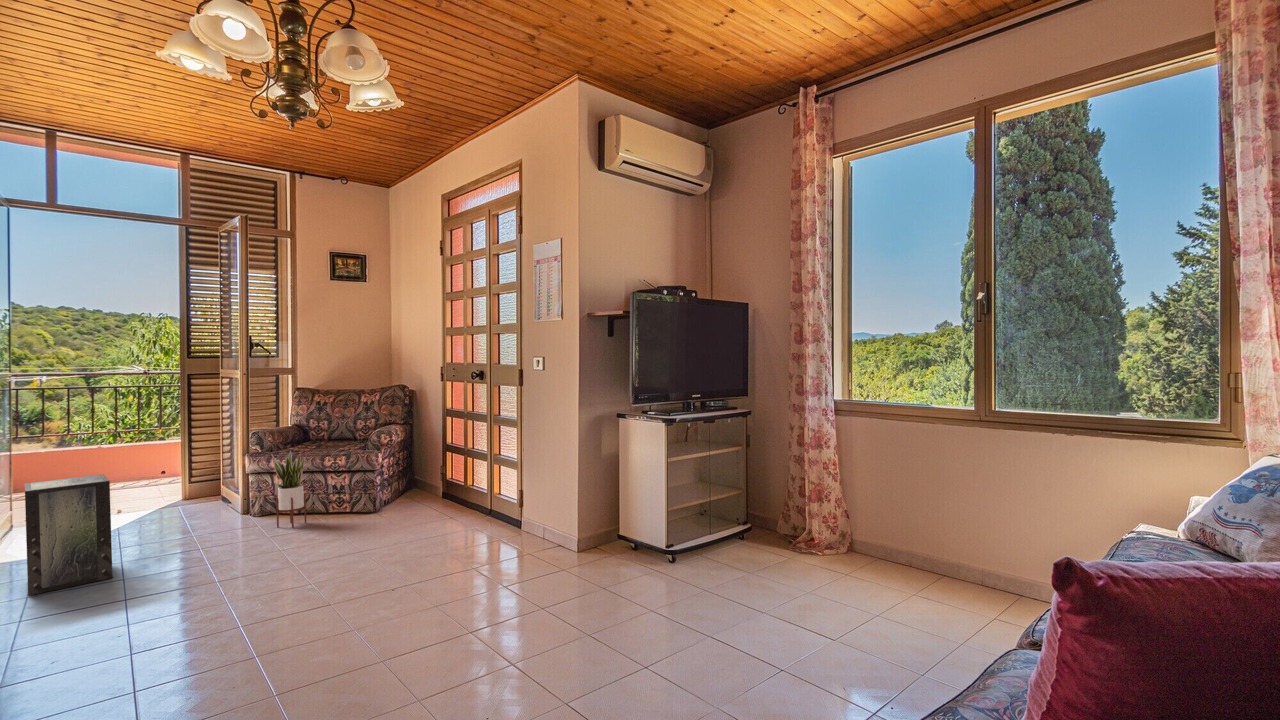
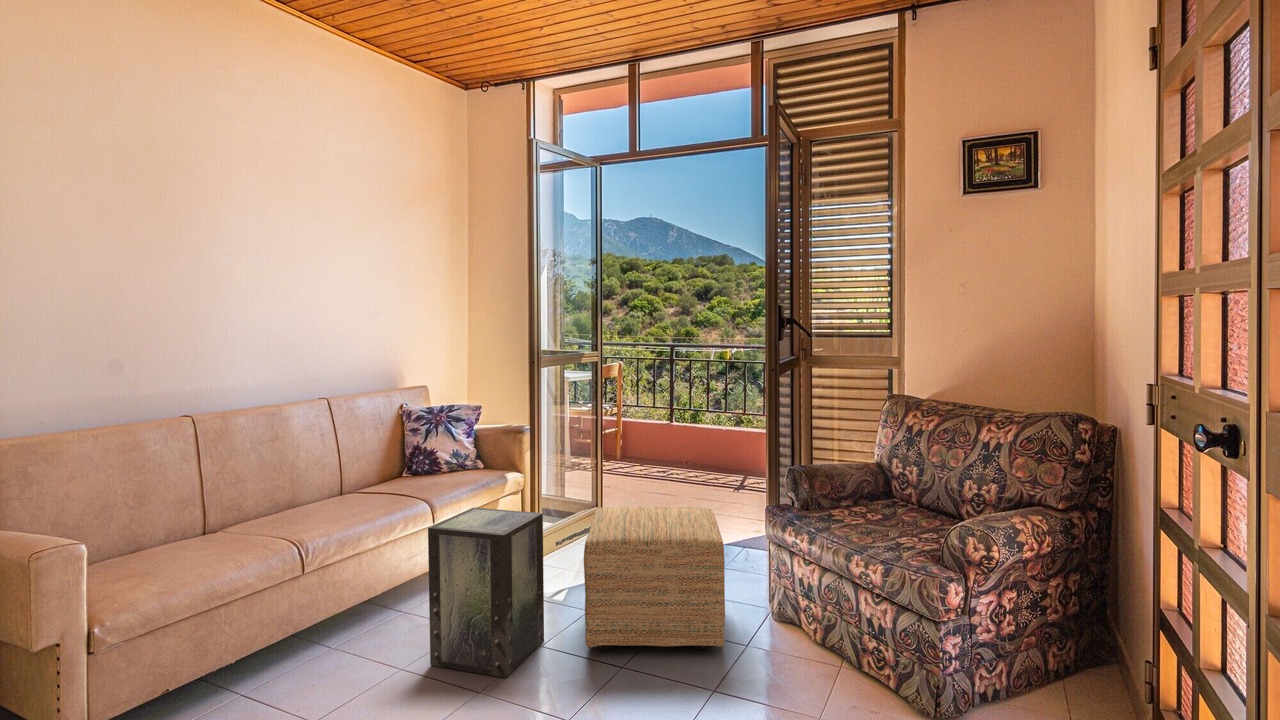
potted plant: present [271,451,306,528] -> none [758,528,821,677]
ottoman: none [113,463,249,553] -> present [584,507,725,650]

